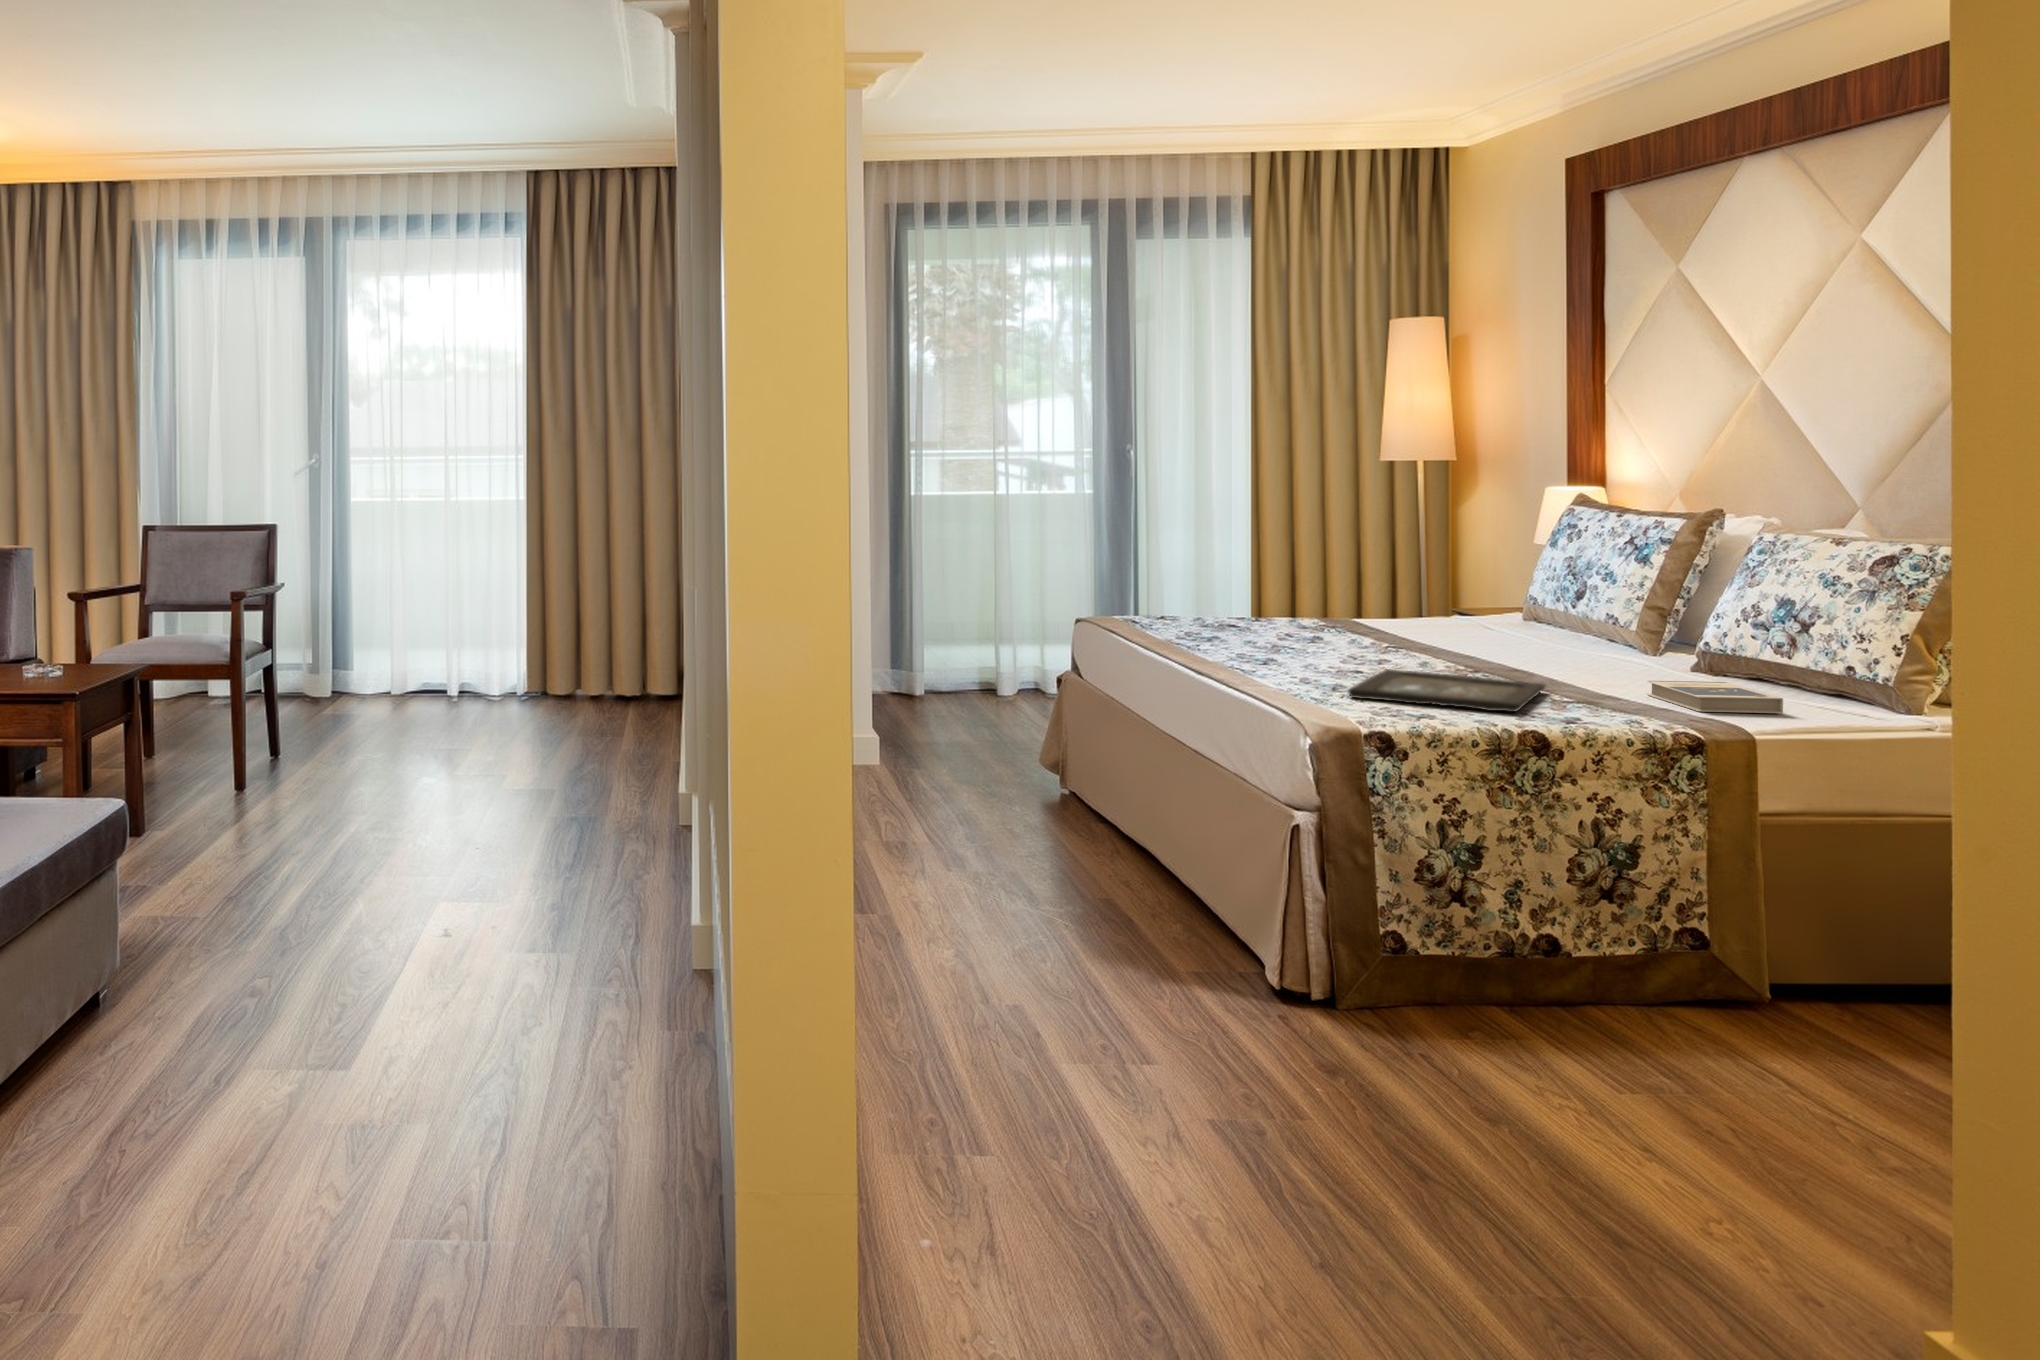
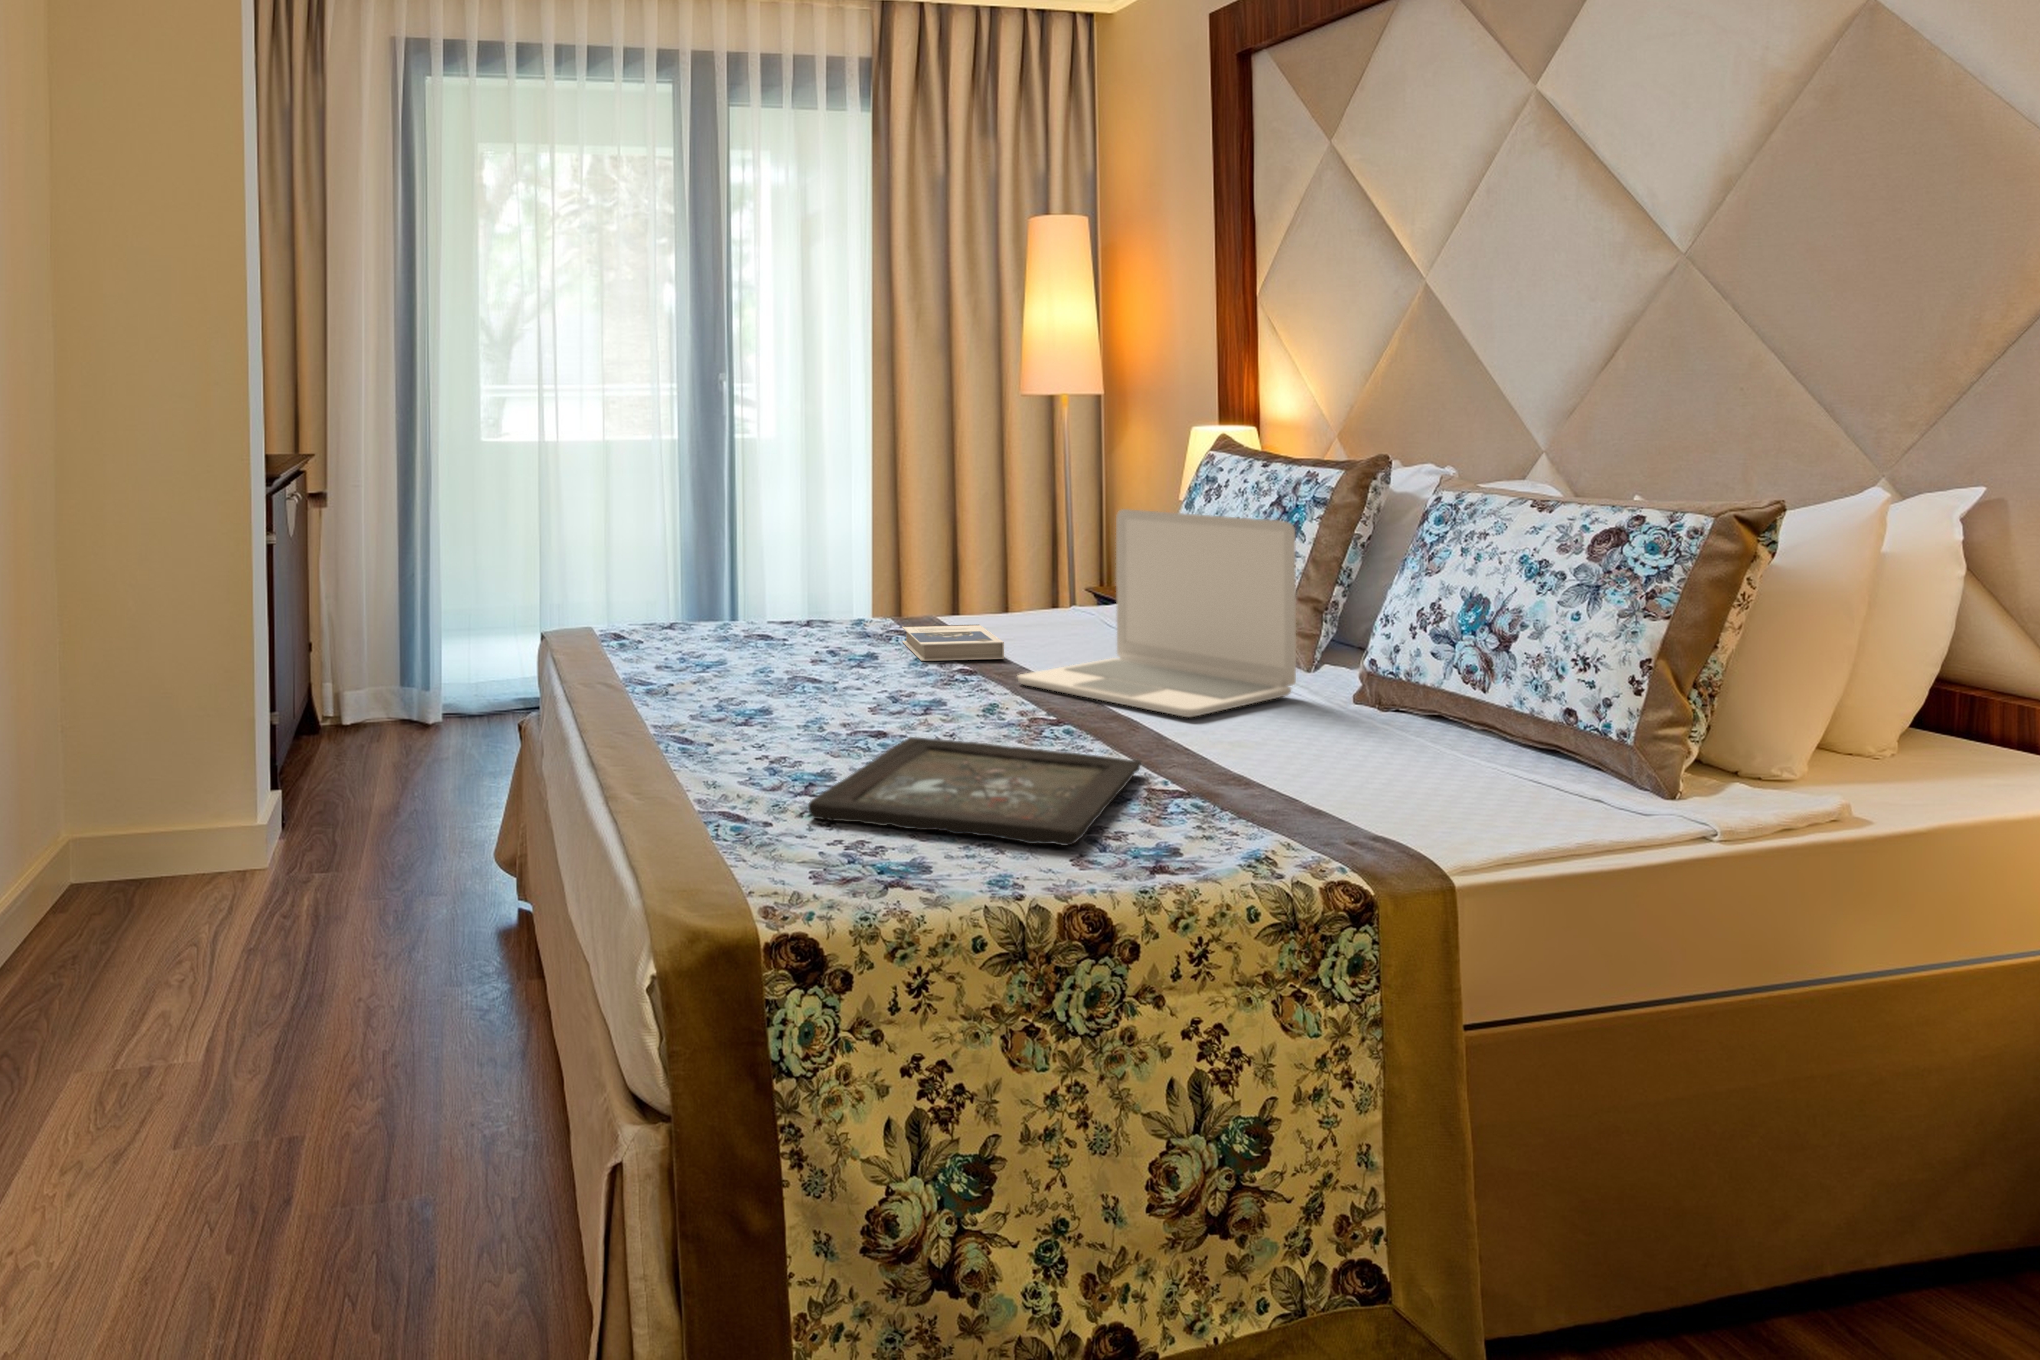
laptop: none [1436,542,1648,672] -> present [1018,509,1296,717]
hardback book: present [1647,681,1783,713] -> present [902,624,1004,661]

